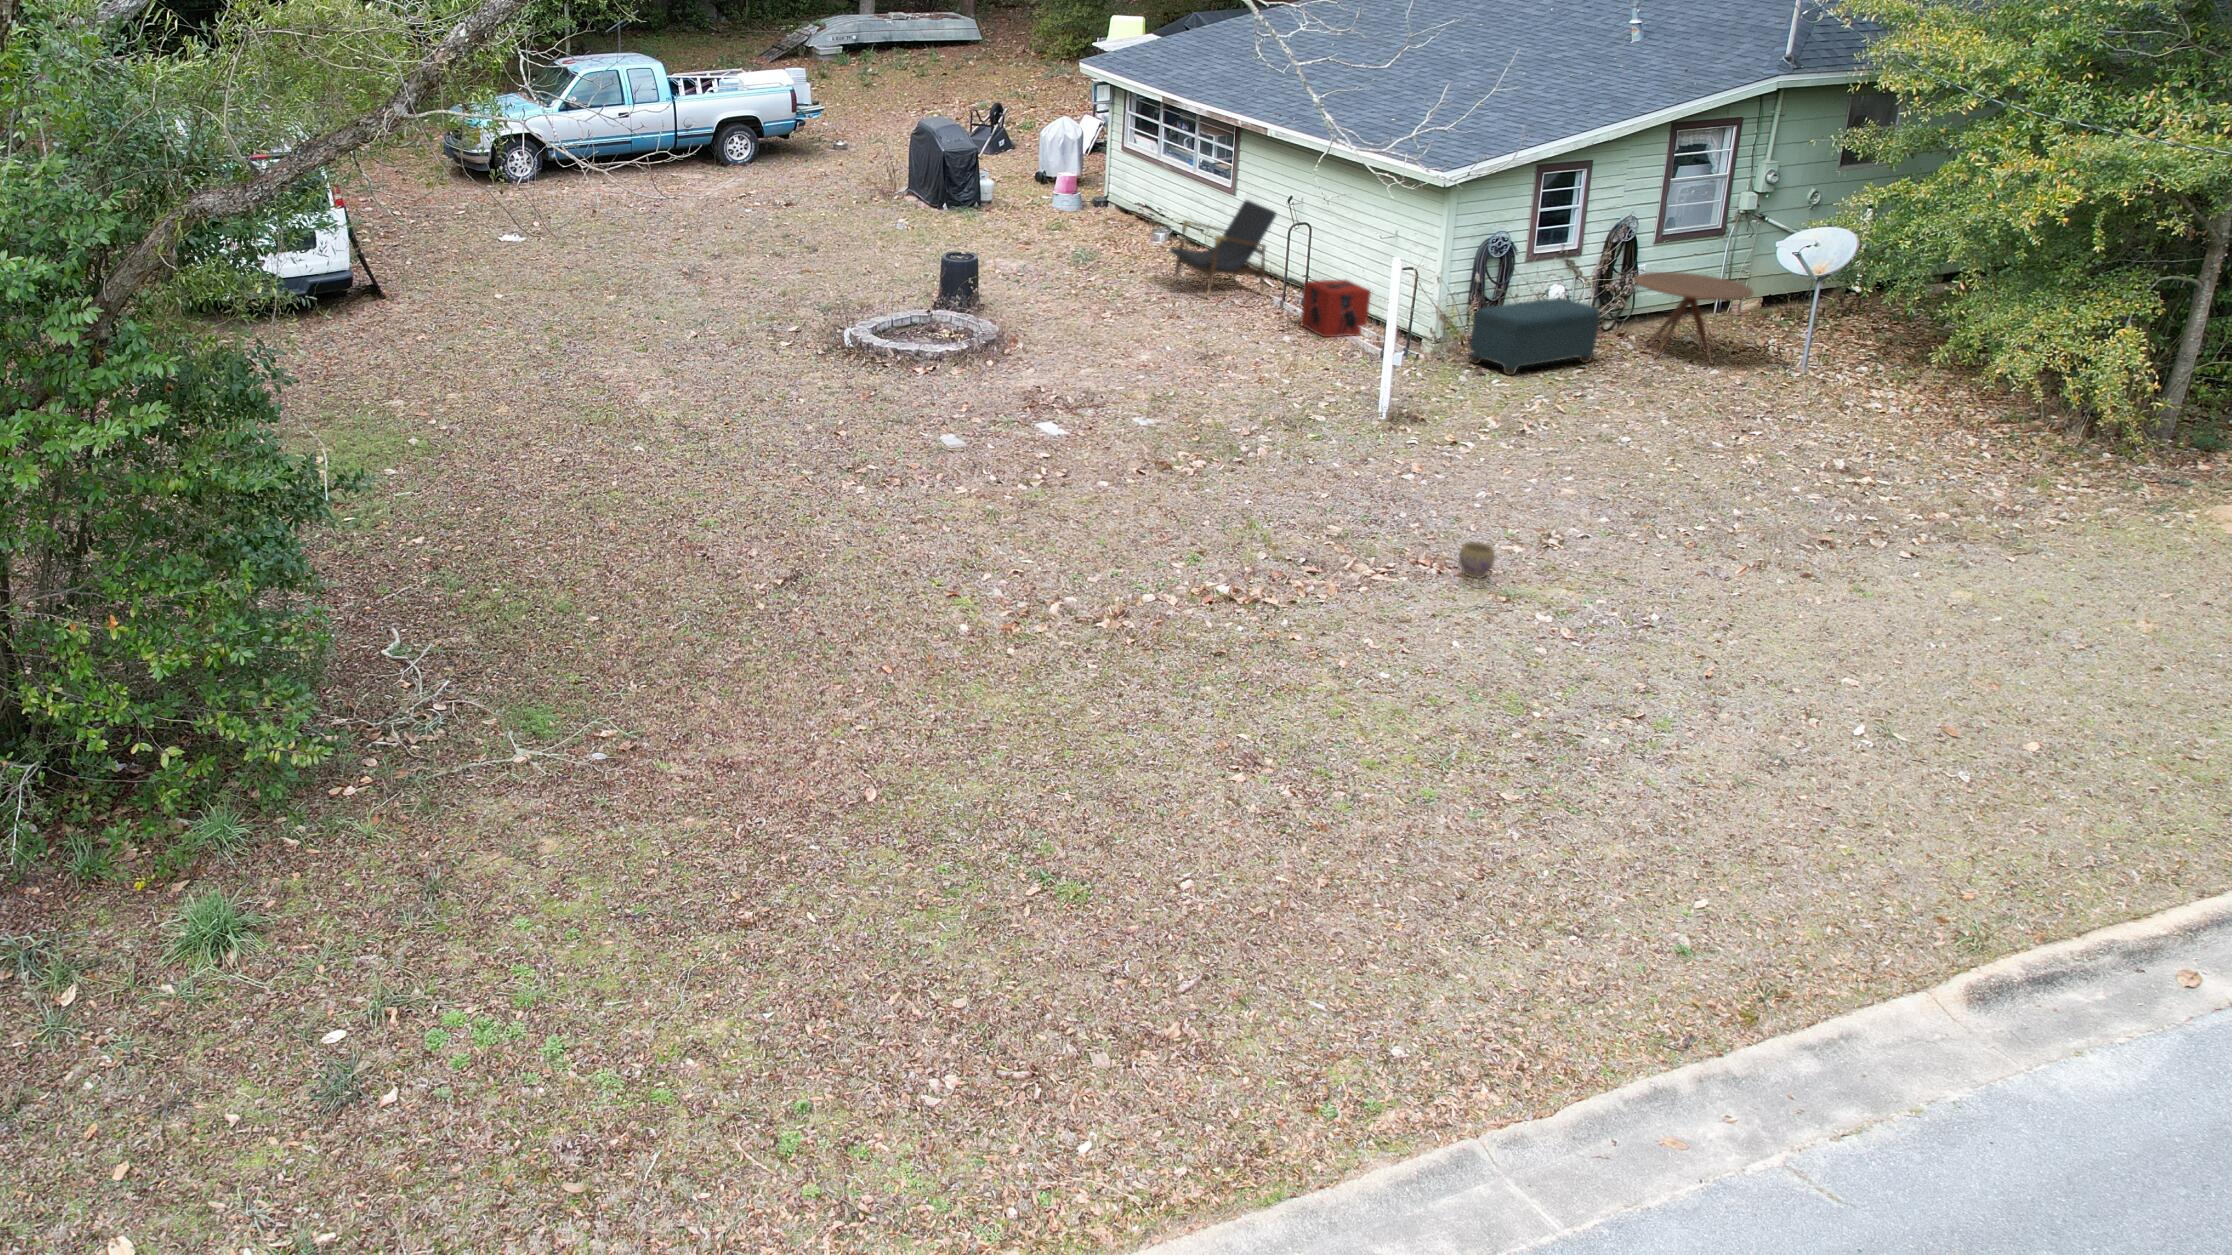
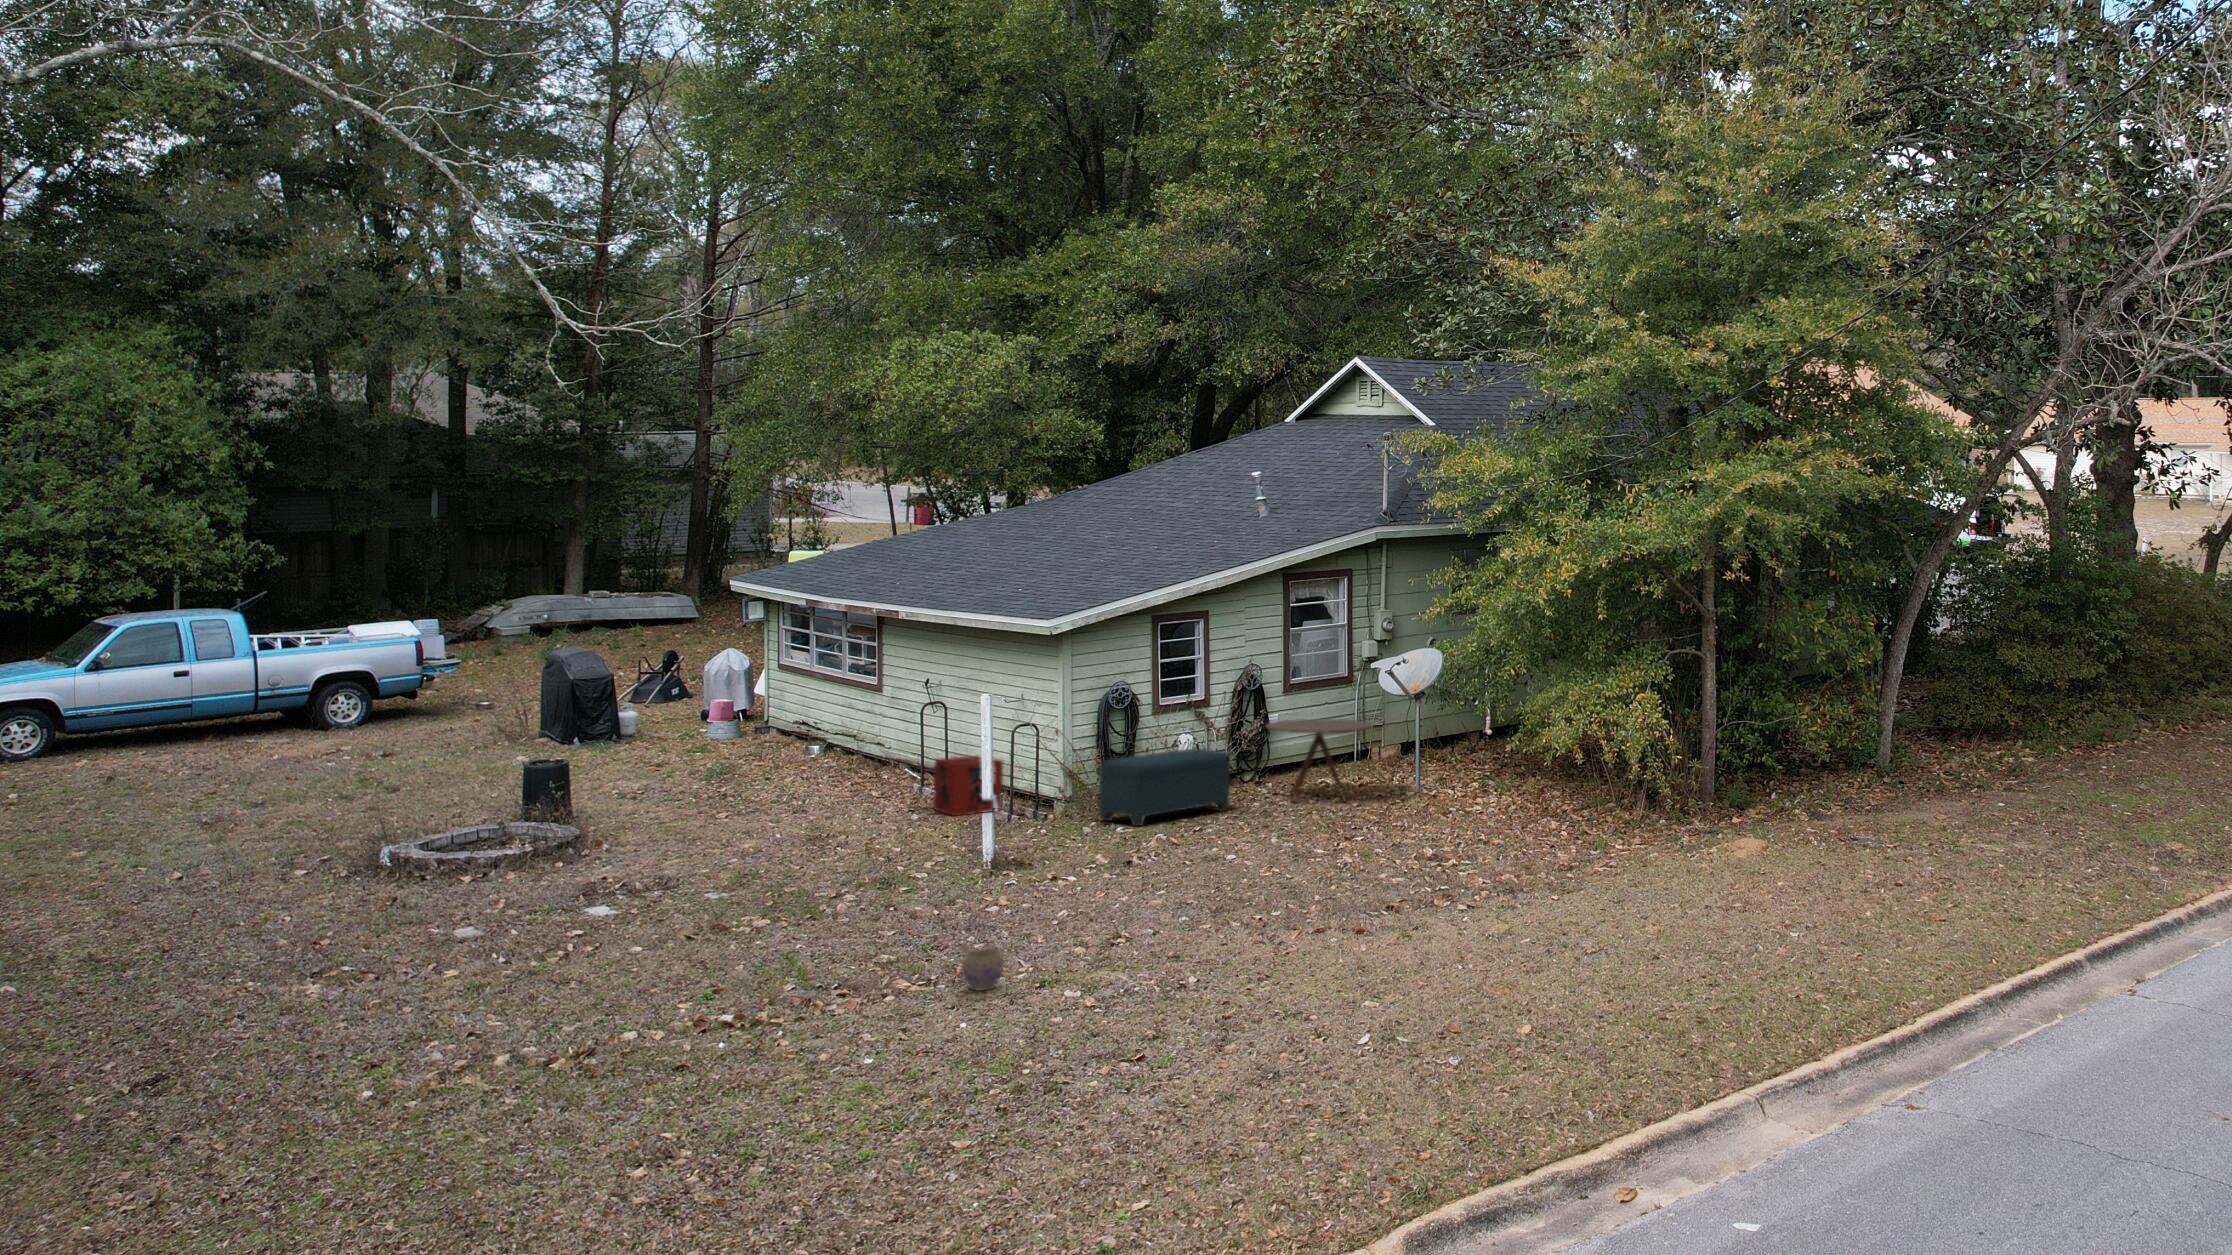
lounge chair: present [1169,200,1276,298] -> none [802,692,919,799]

